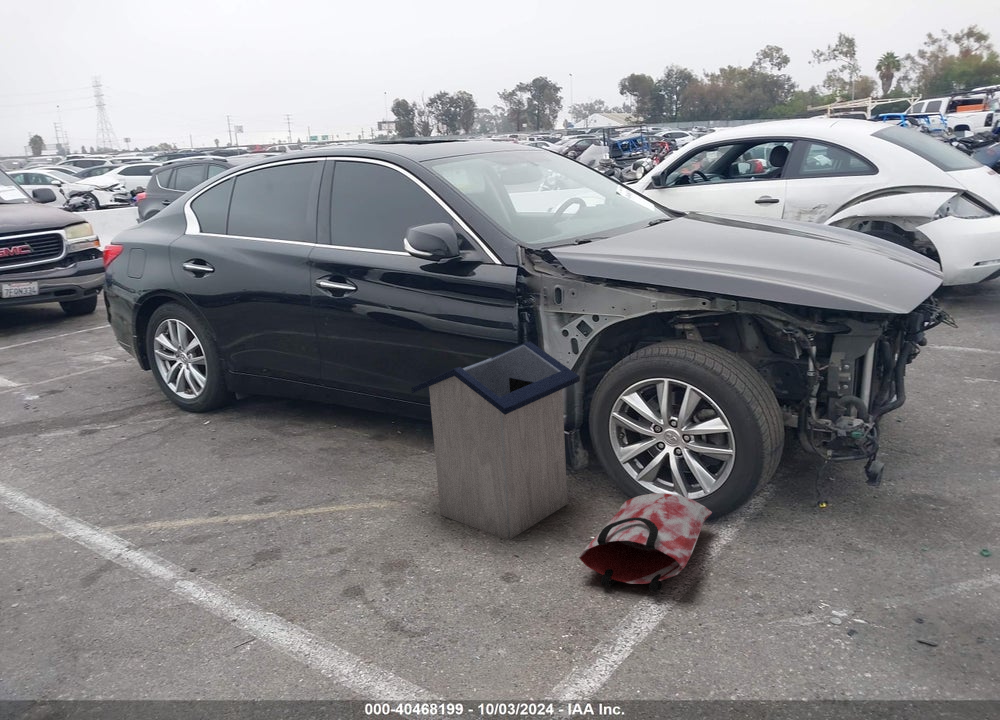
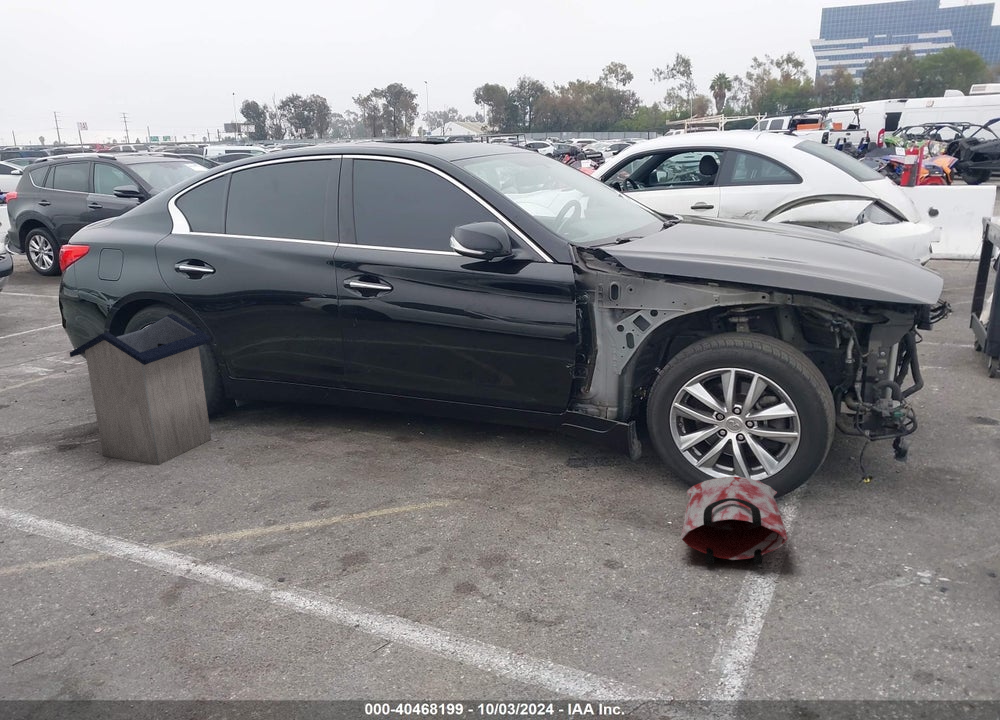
trash can: present [411,341,580,540] -> present [70,314,212,465]

